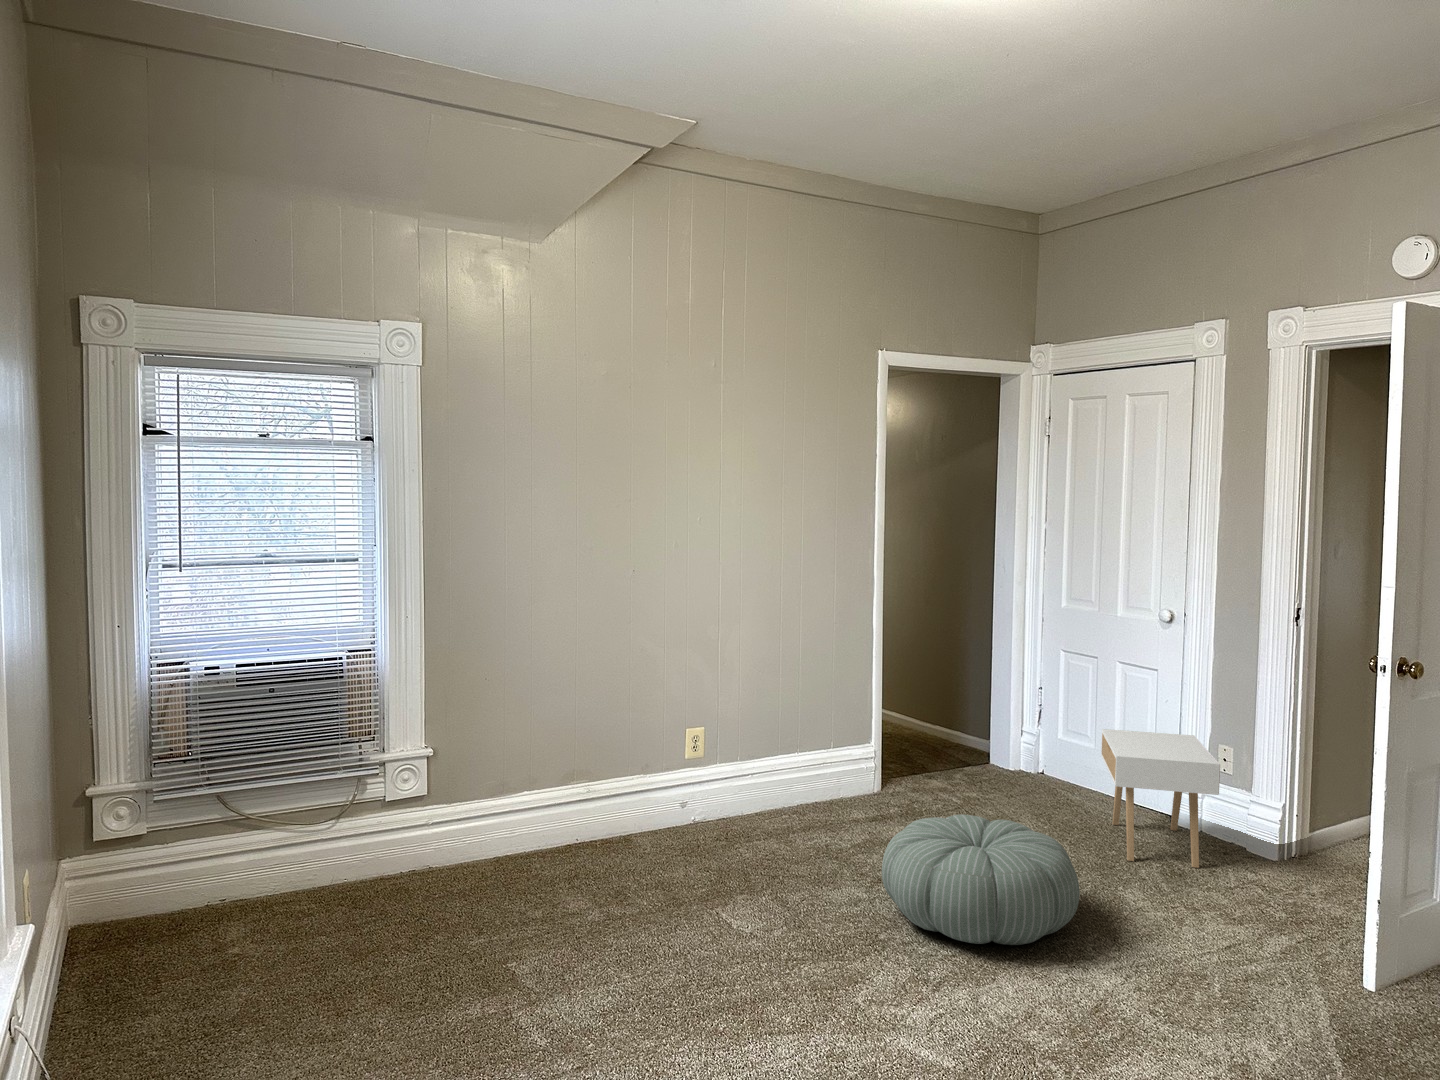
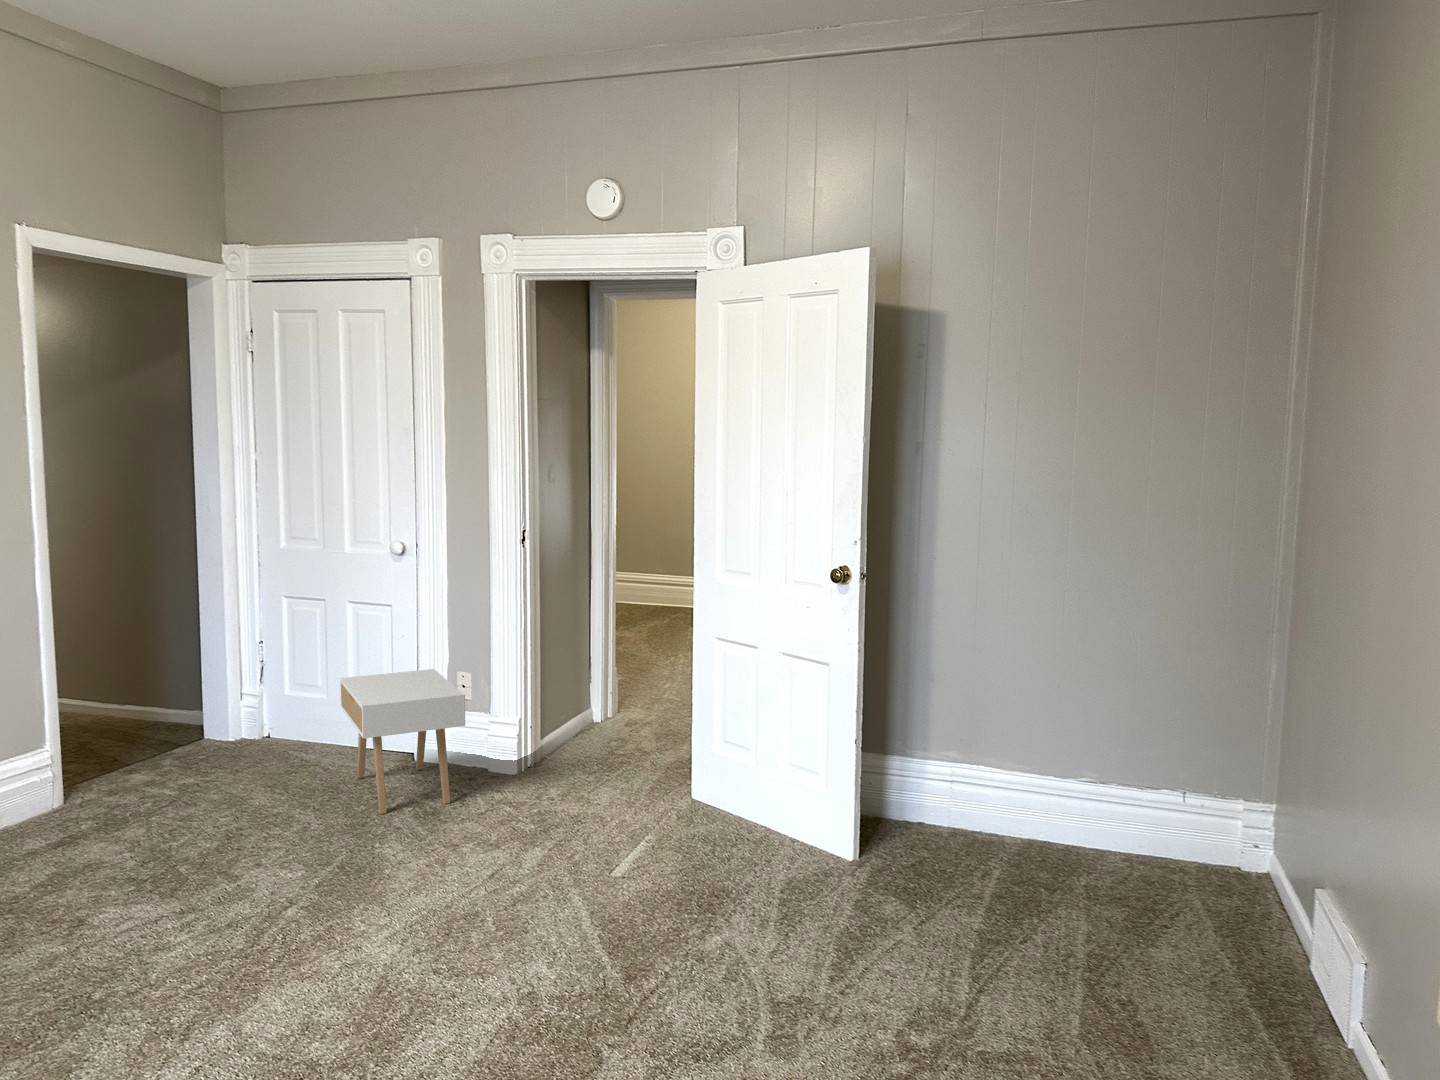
pouf: present [882,815,1080,945] -> none [87,805,343,967]

